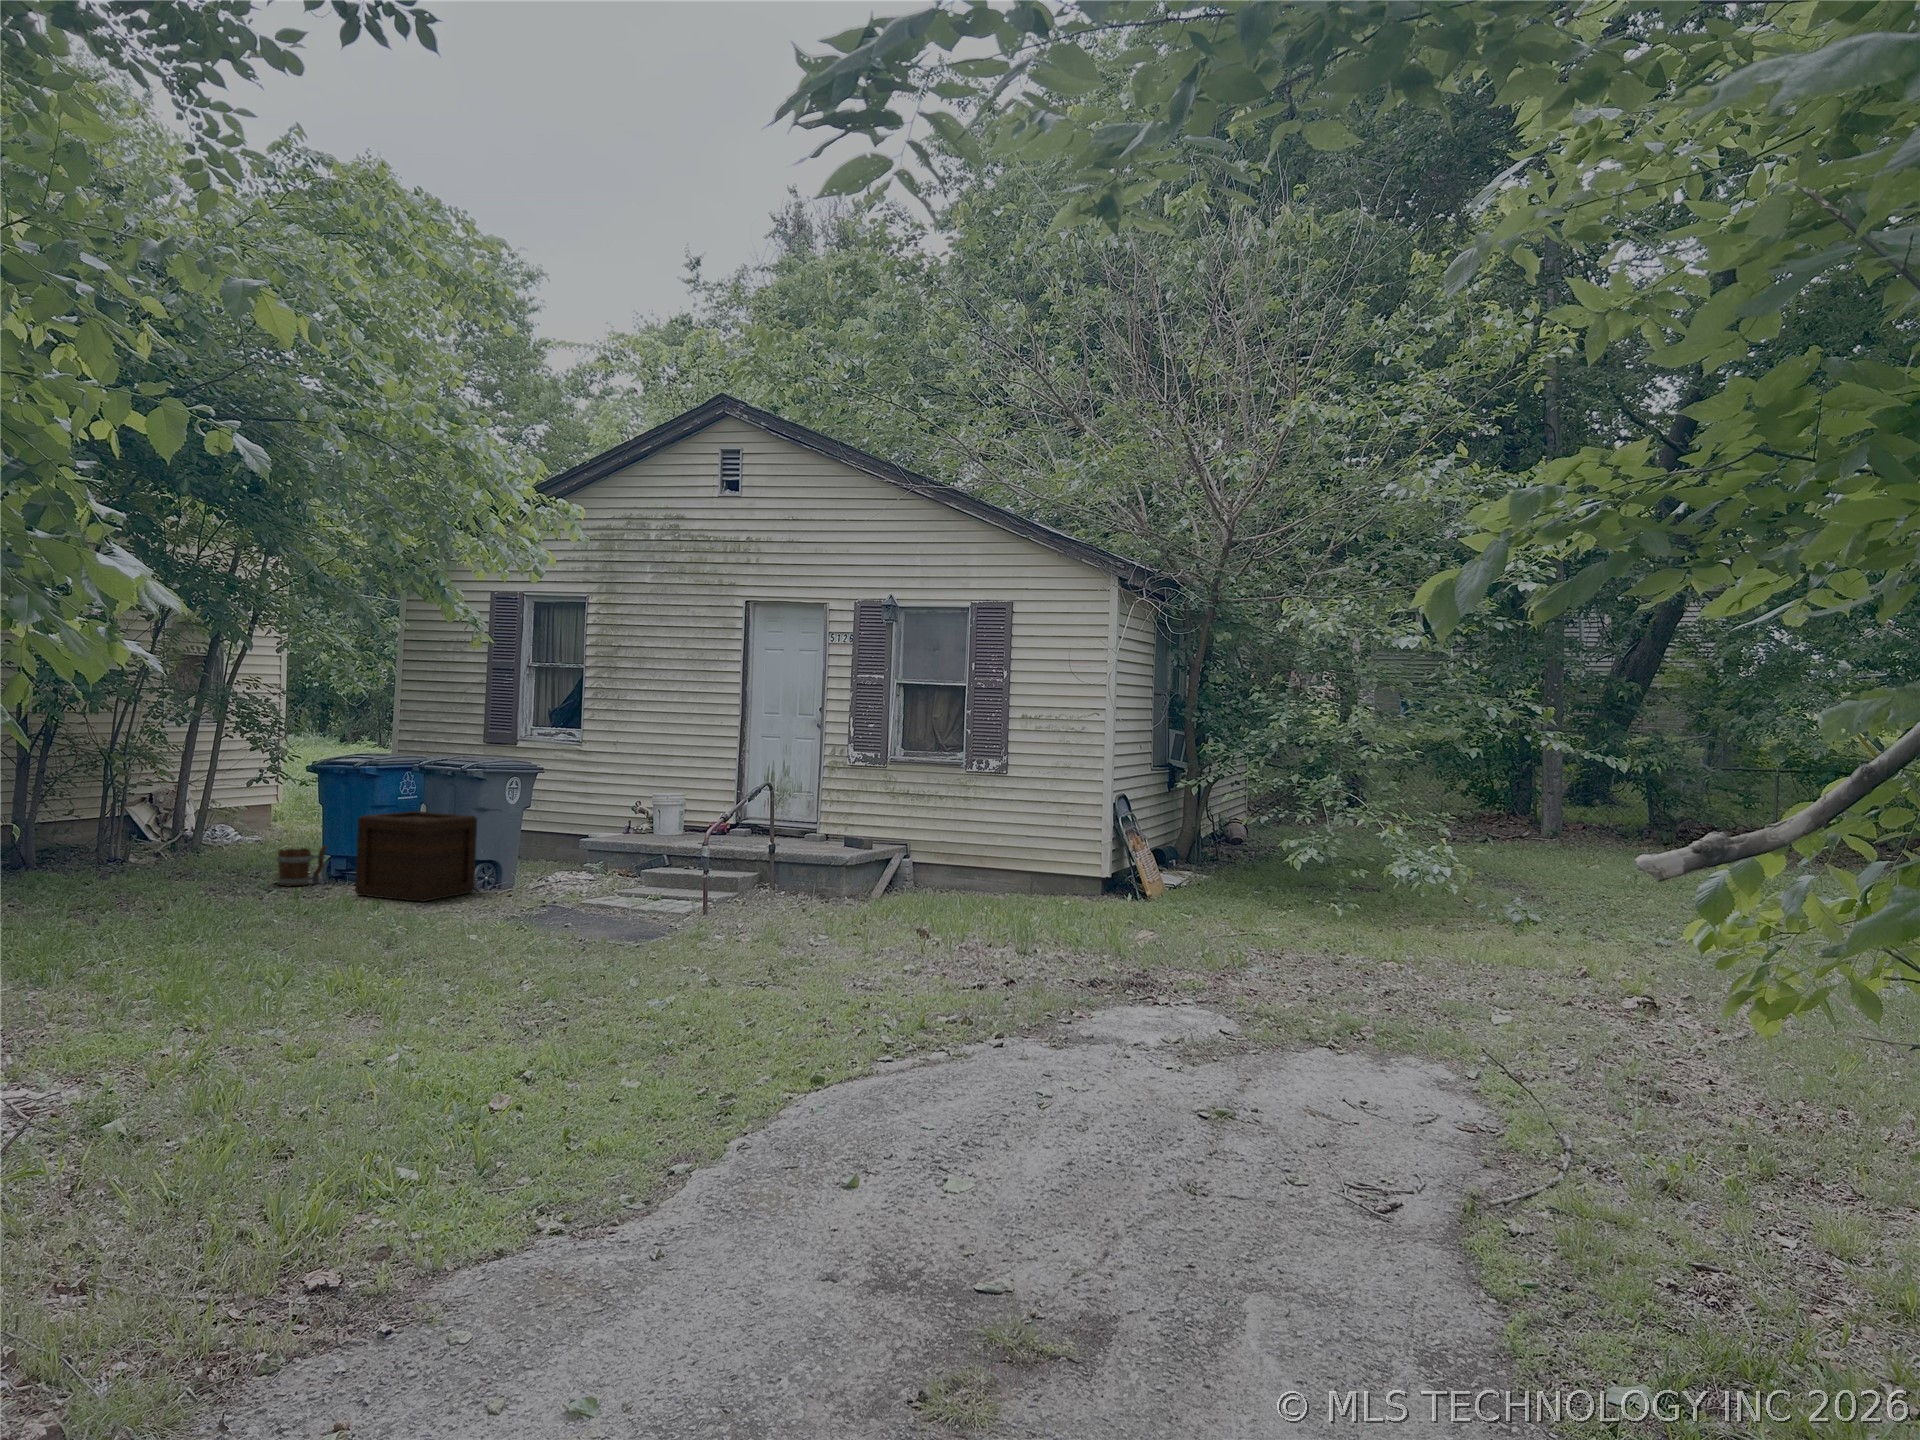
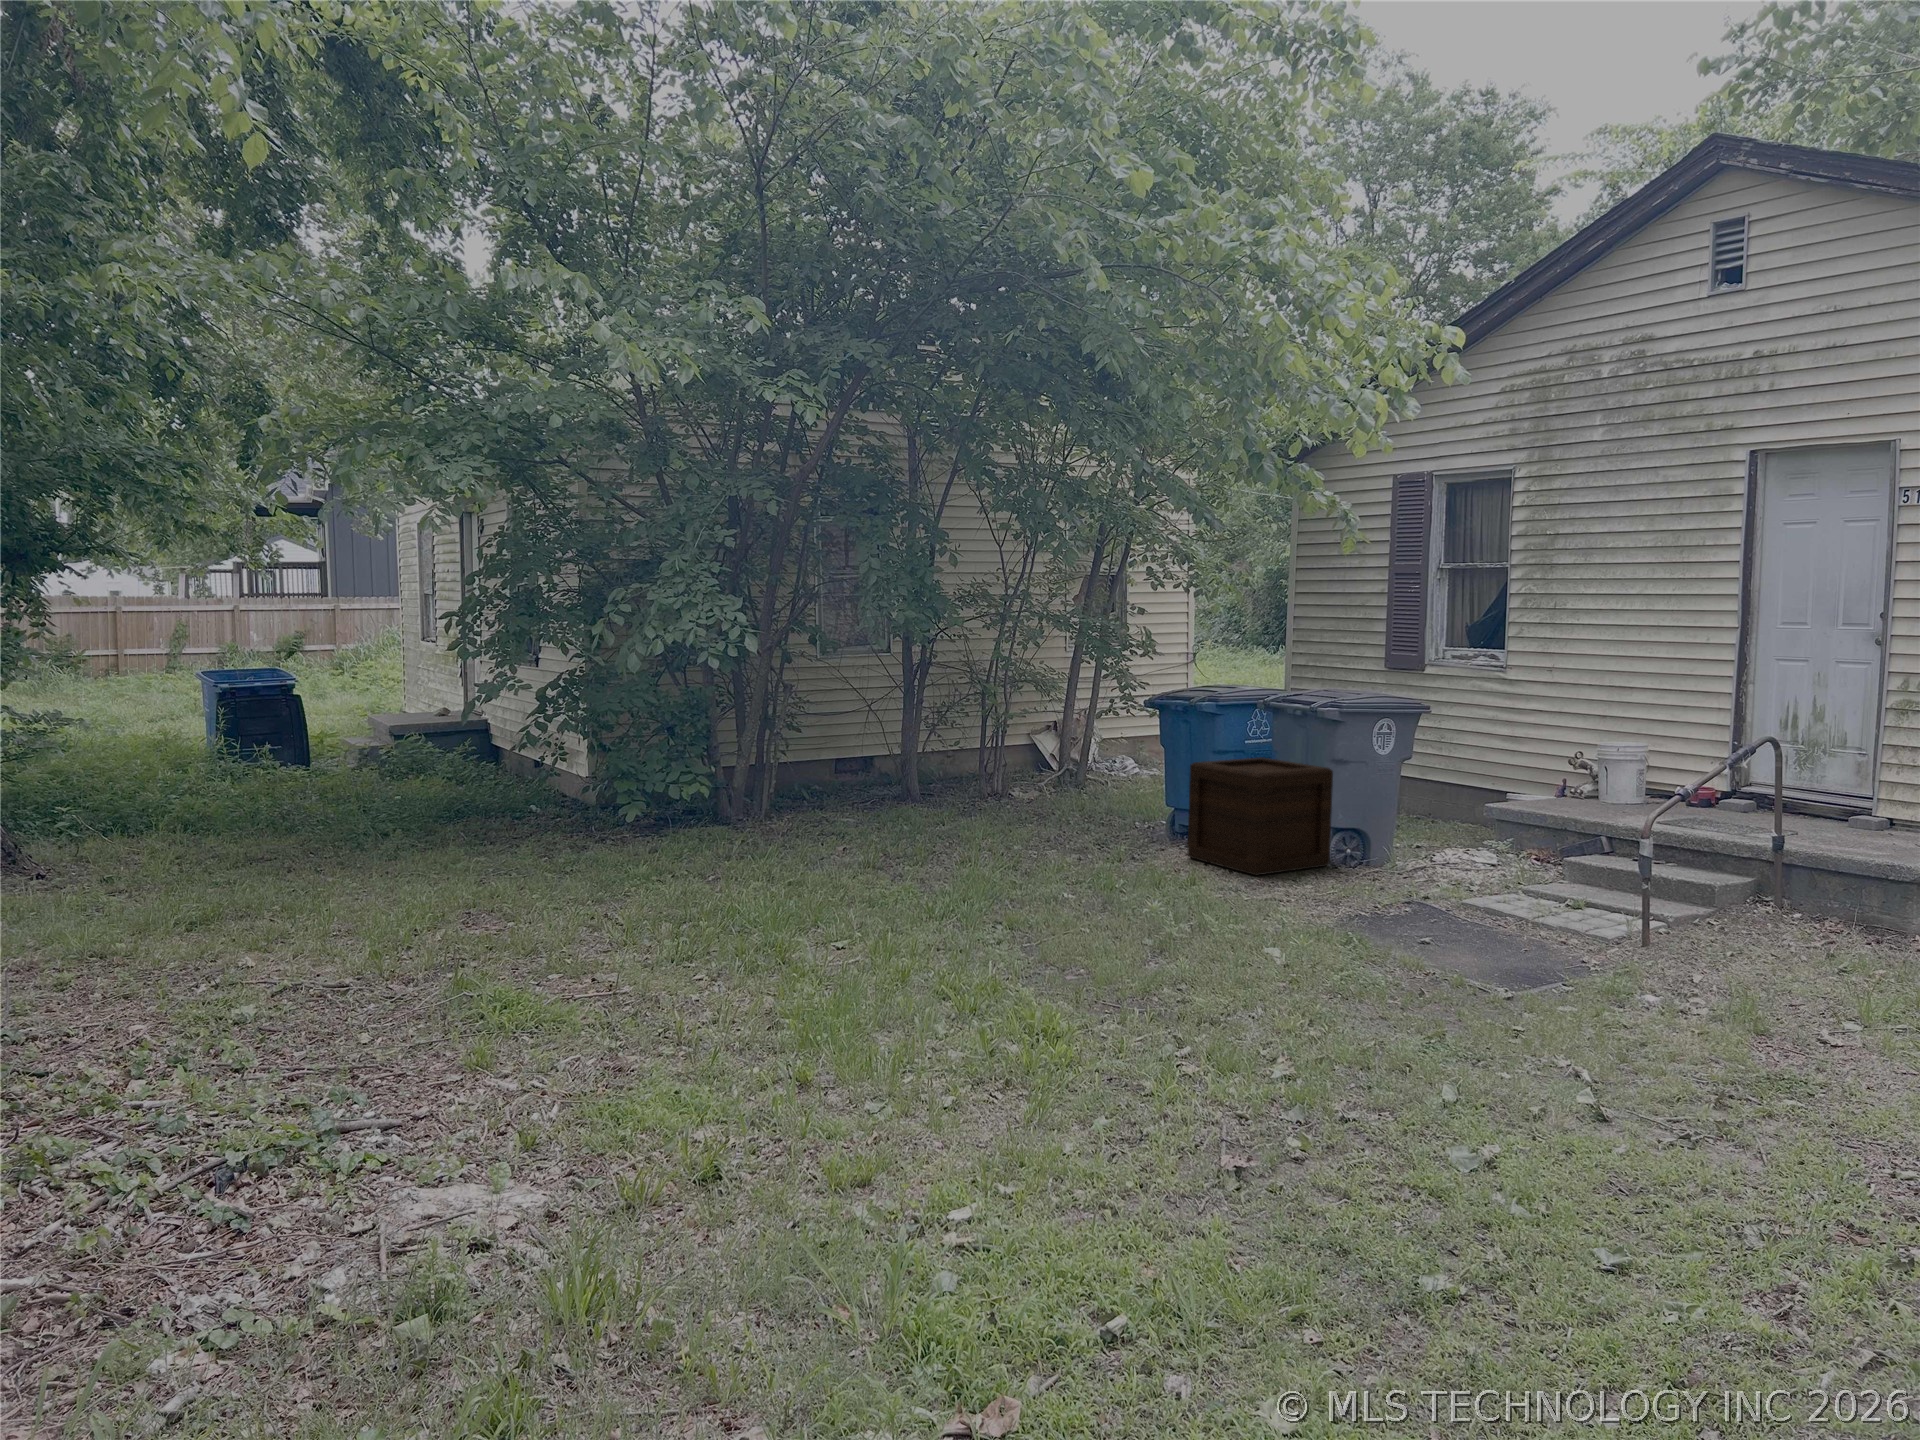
bucket: present [276,845,327,887] -> none [1118,792,1173,839]

